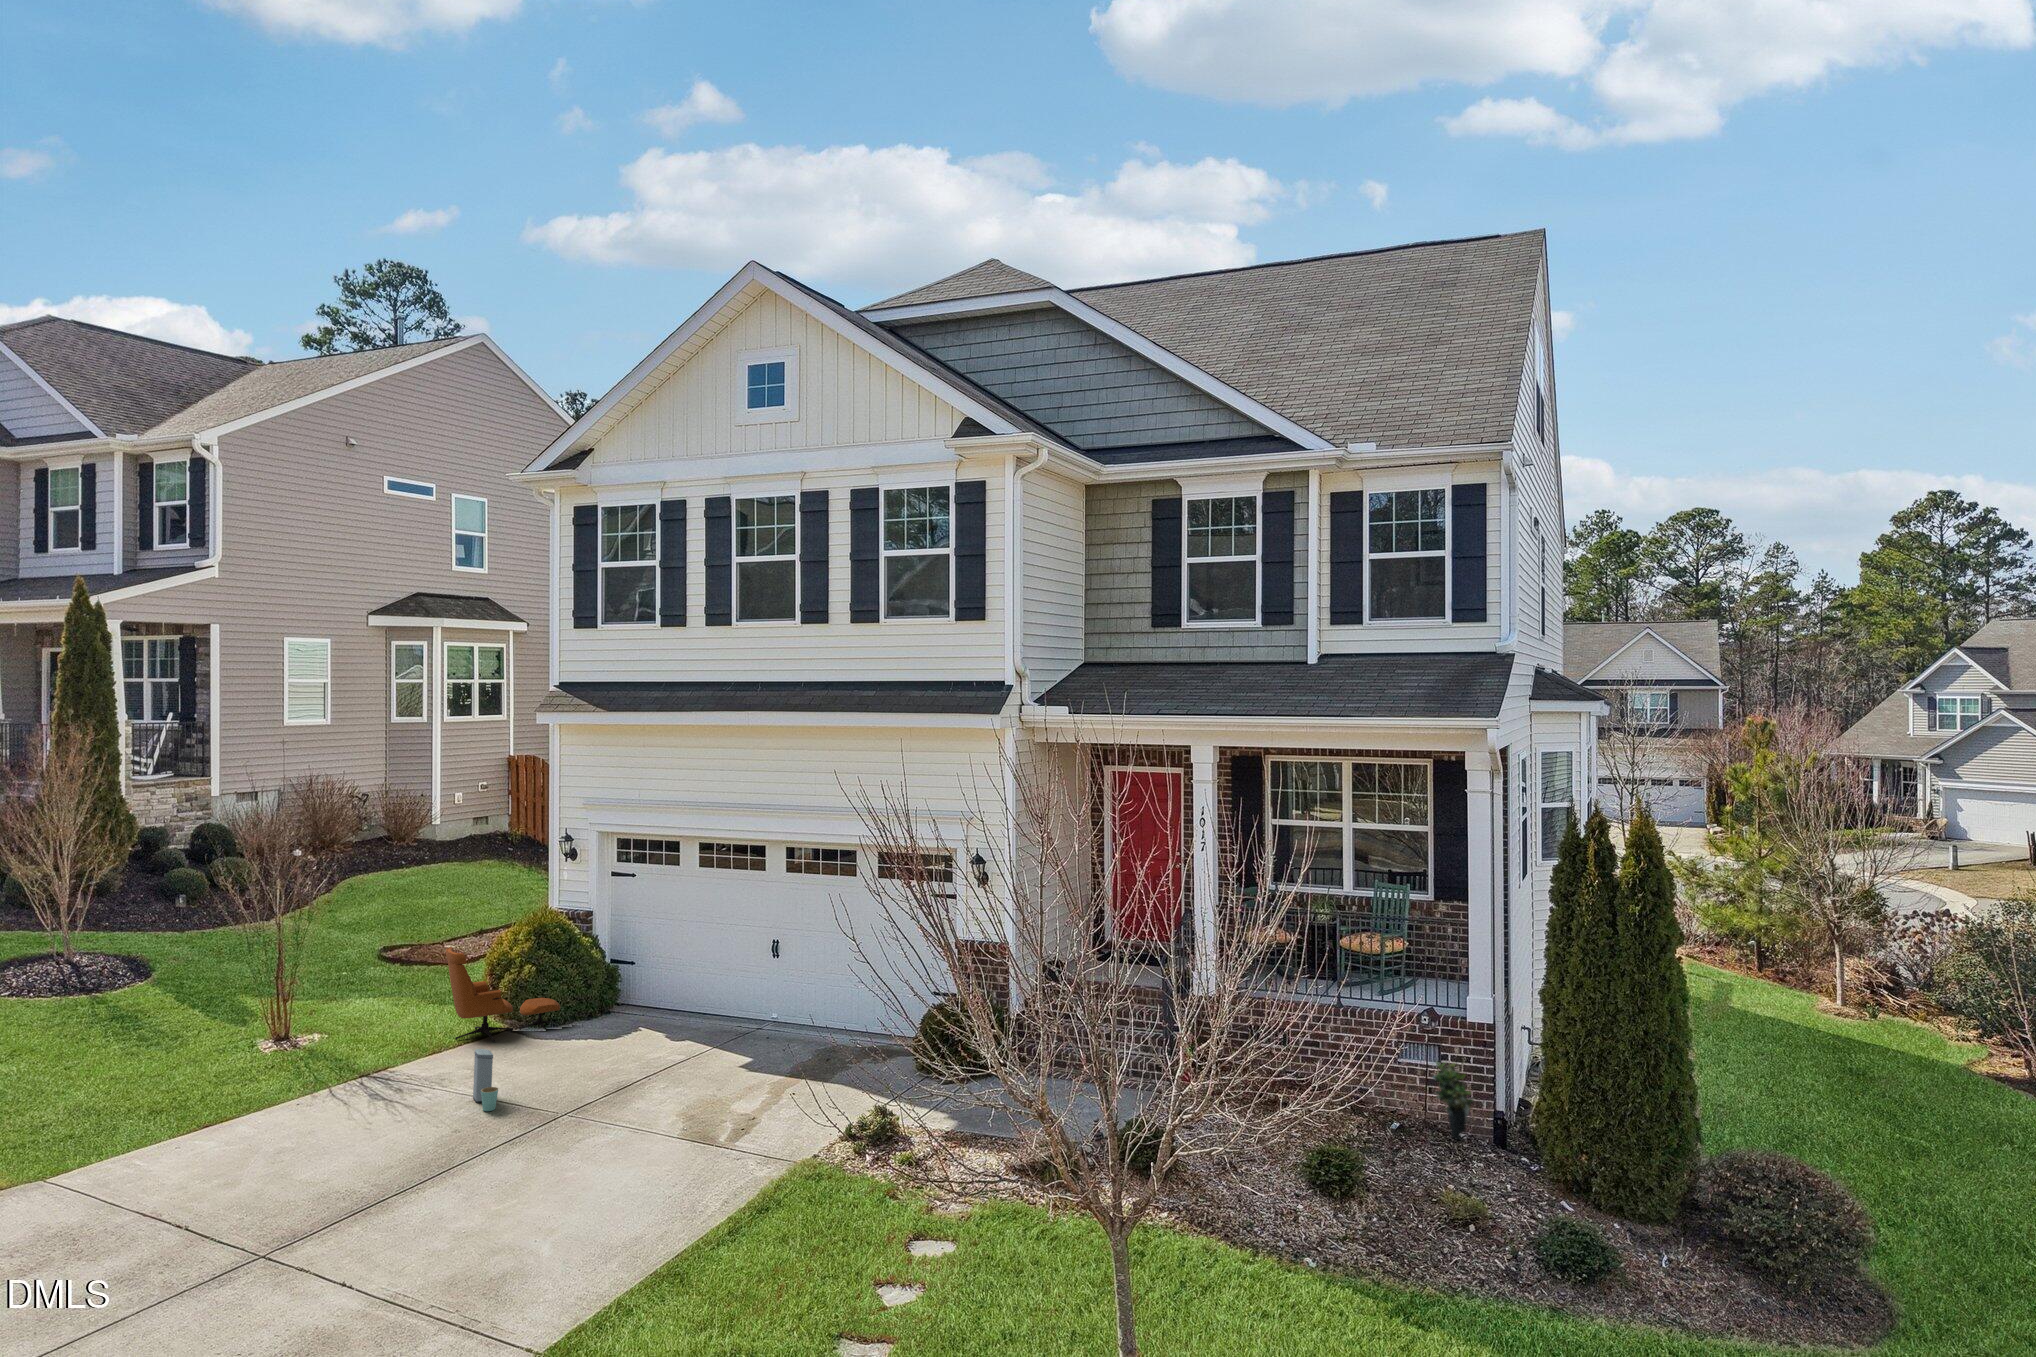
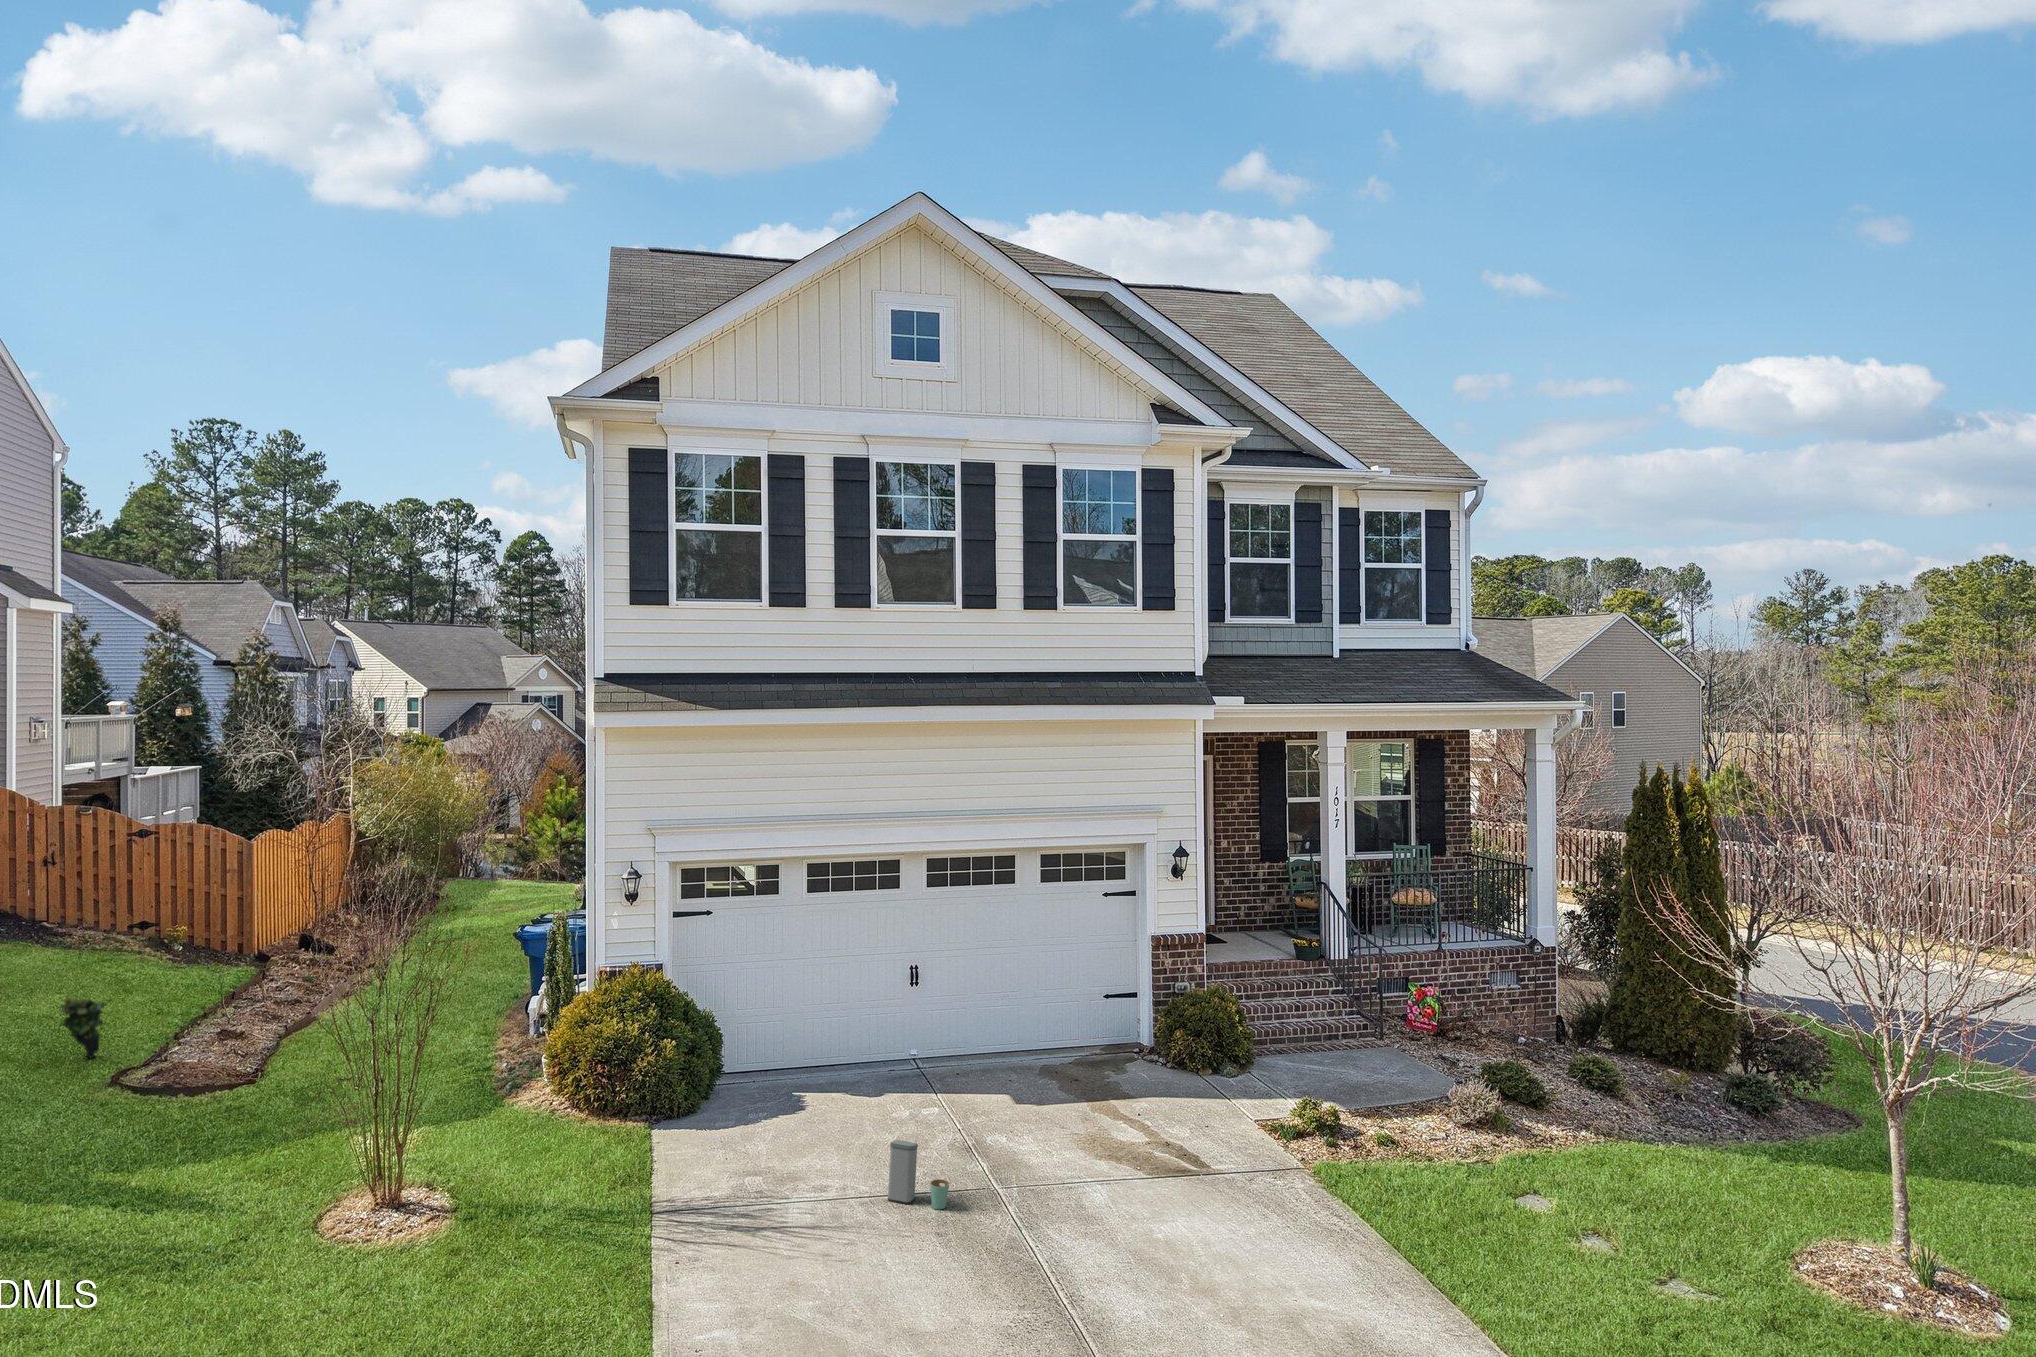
lounge chair: present [446,947,560,1042] -> none [668,1031,756,1149]
potted plant: present [1433,1062,1473,1139] -> present [60,995,107,1058]

